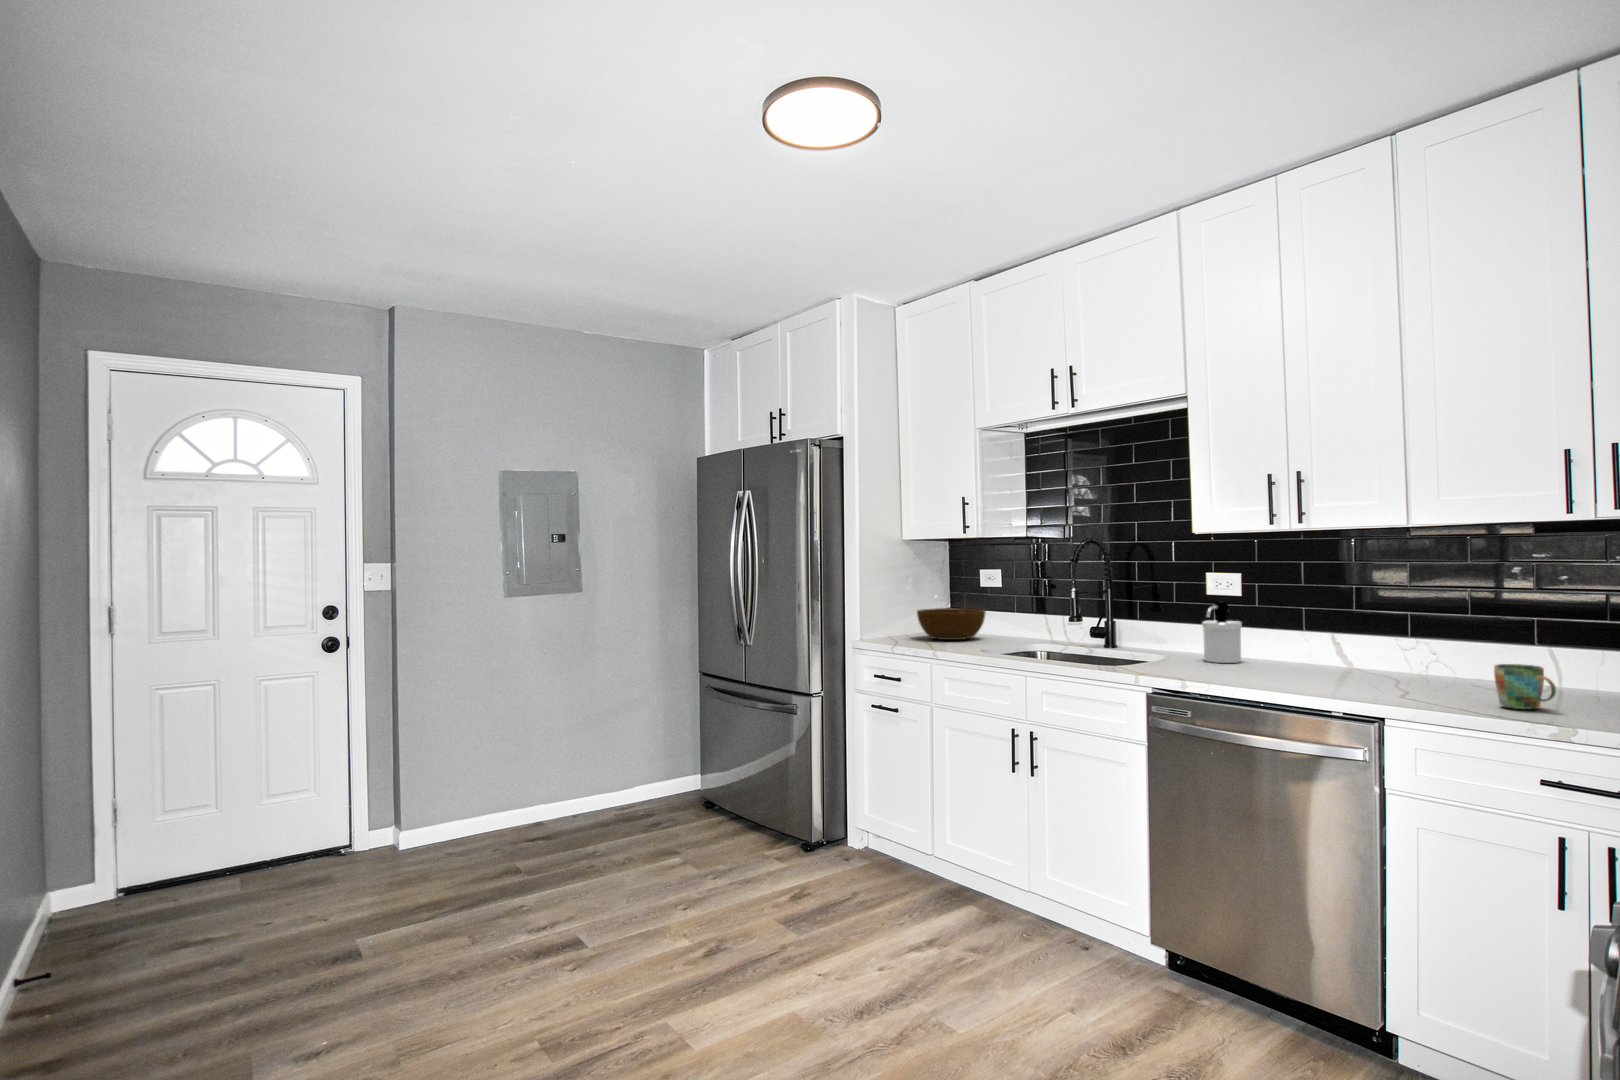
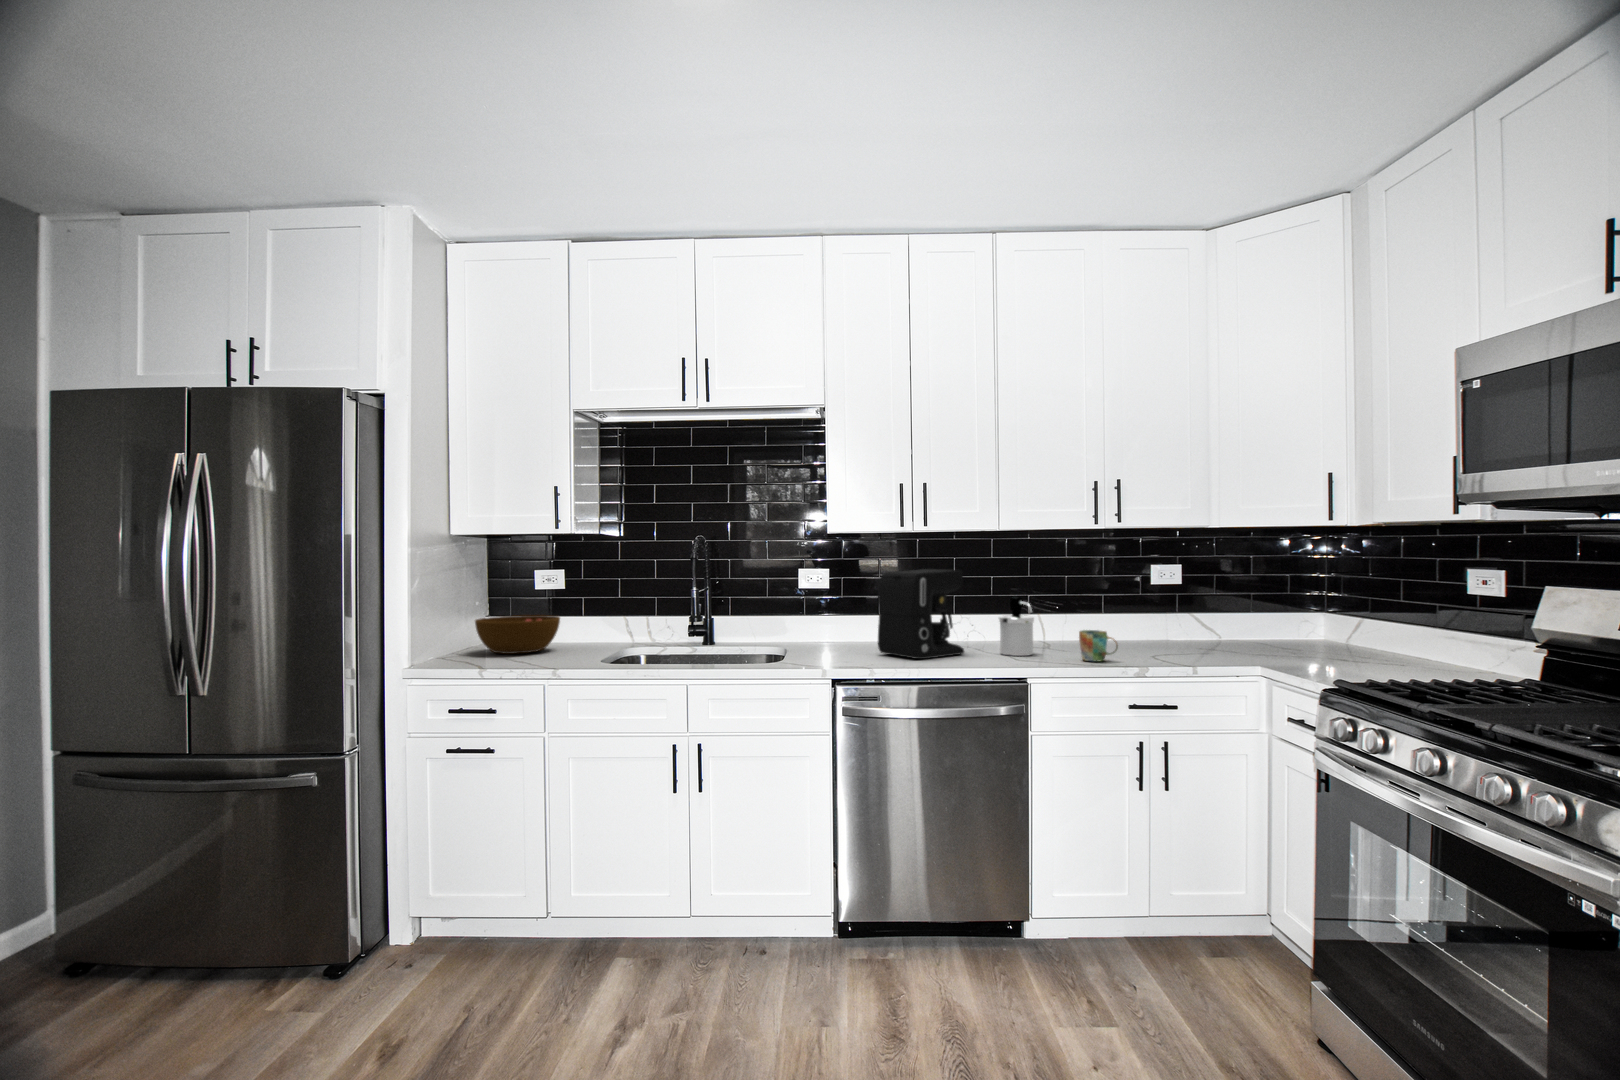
coffee maker: none [1248,574,1360,681] -> present [878,569,964,659]
soap dispenser: present [1202,602,1242,663] -> present [999,597,1034,656]

